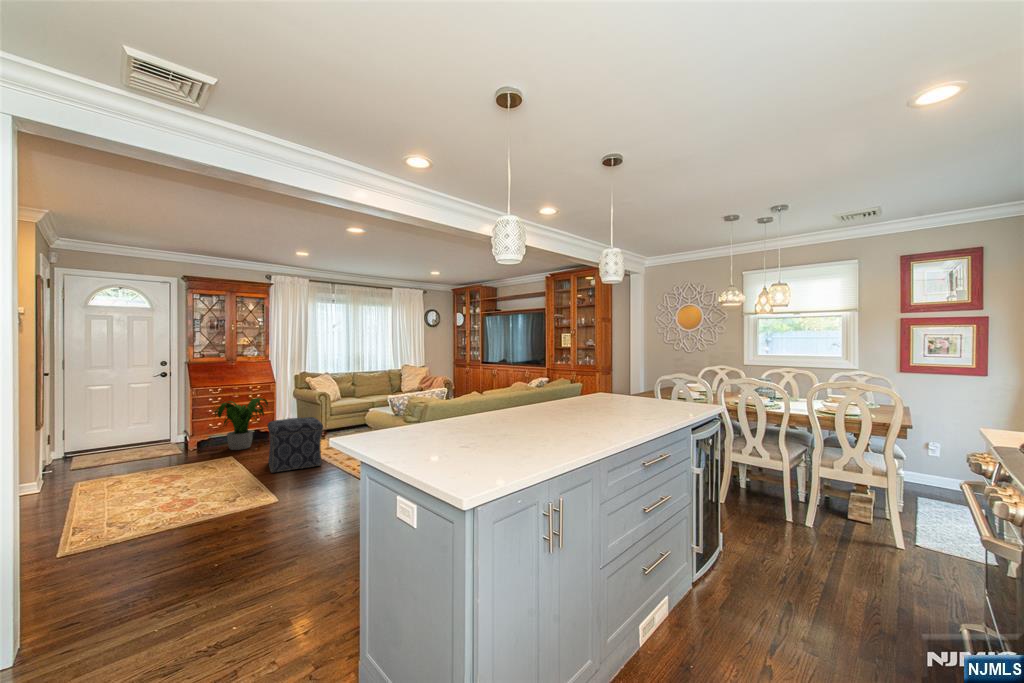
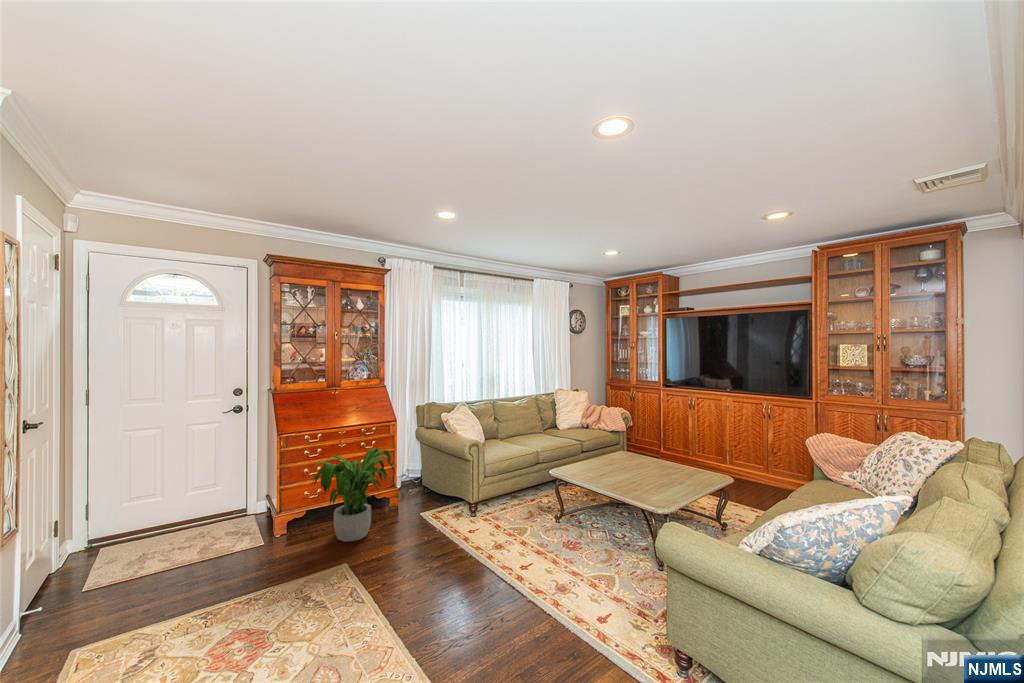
ottoman: present [268,417,323,473] -> none [414,499,524,633]

